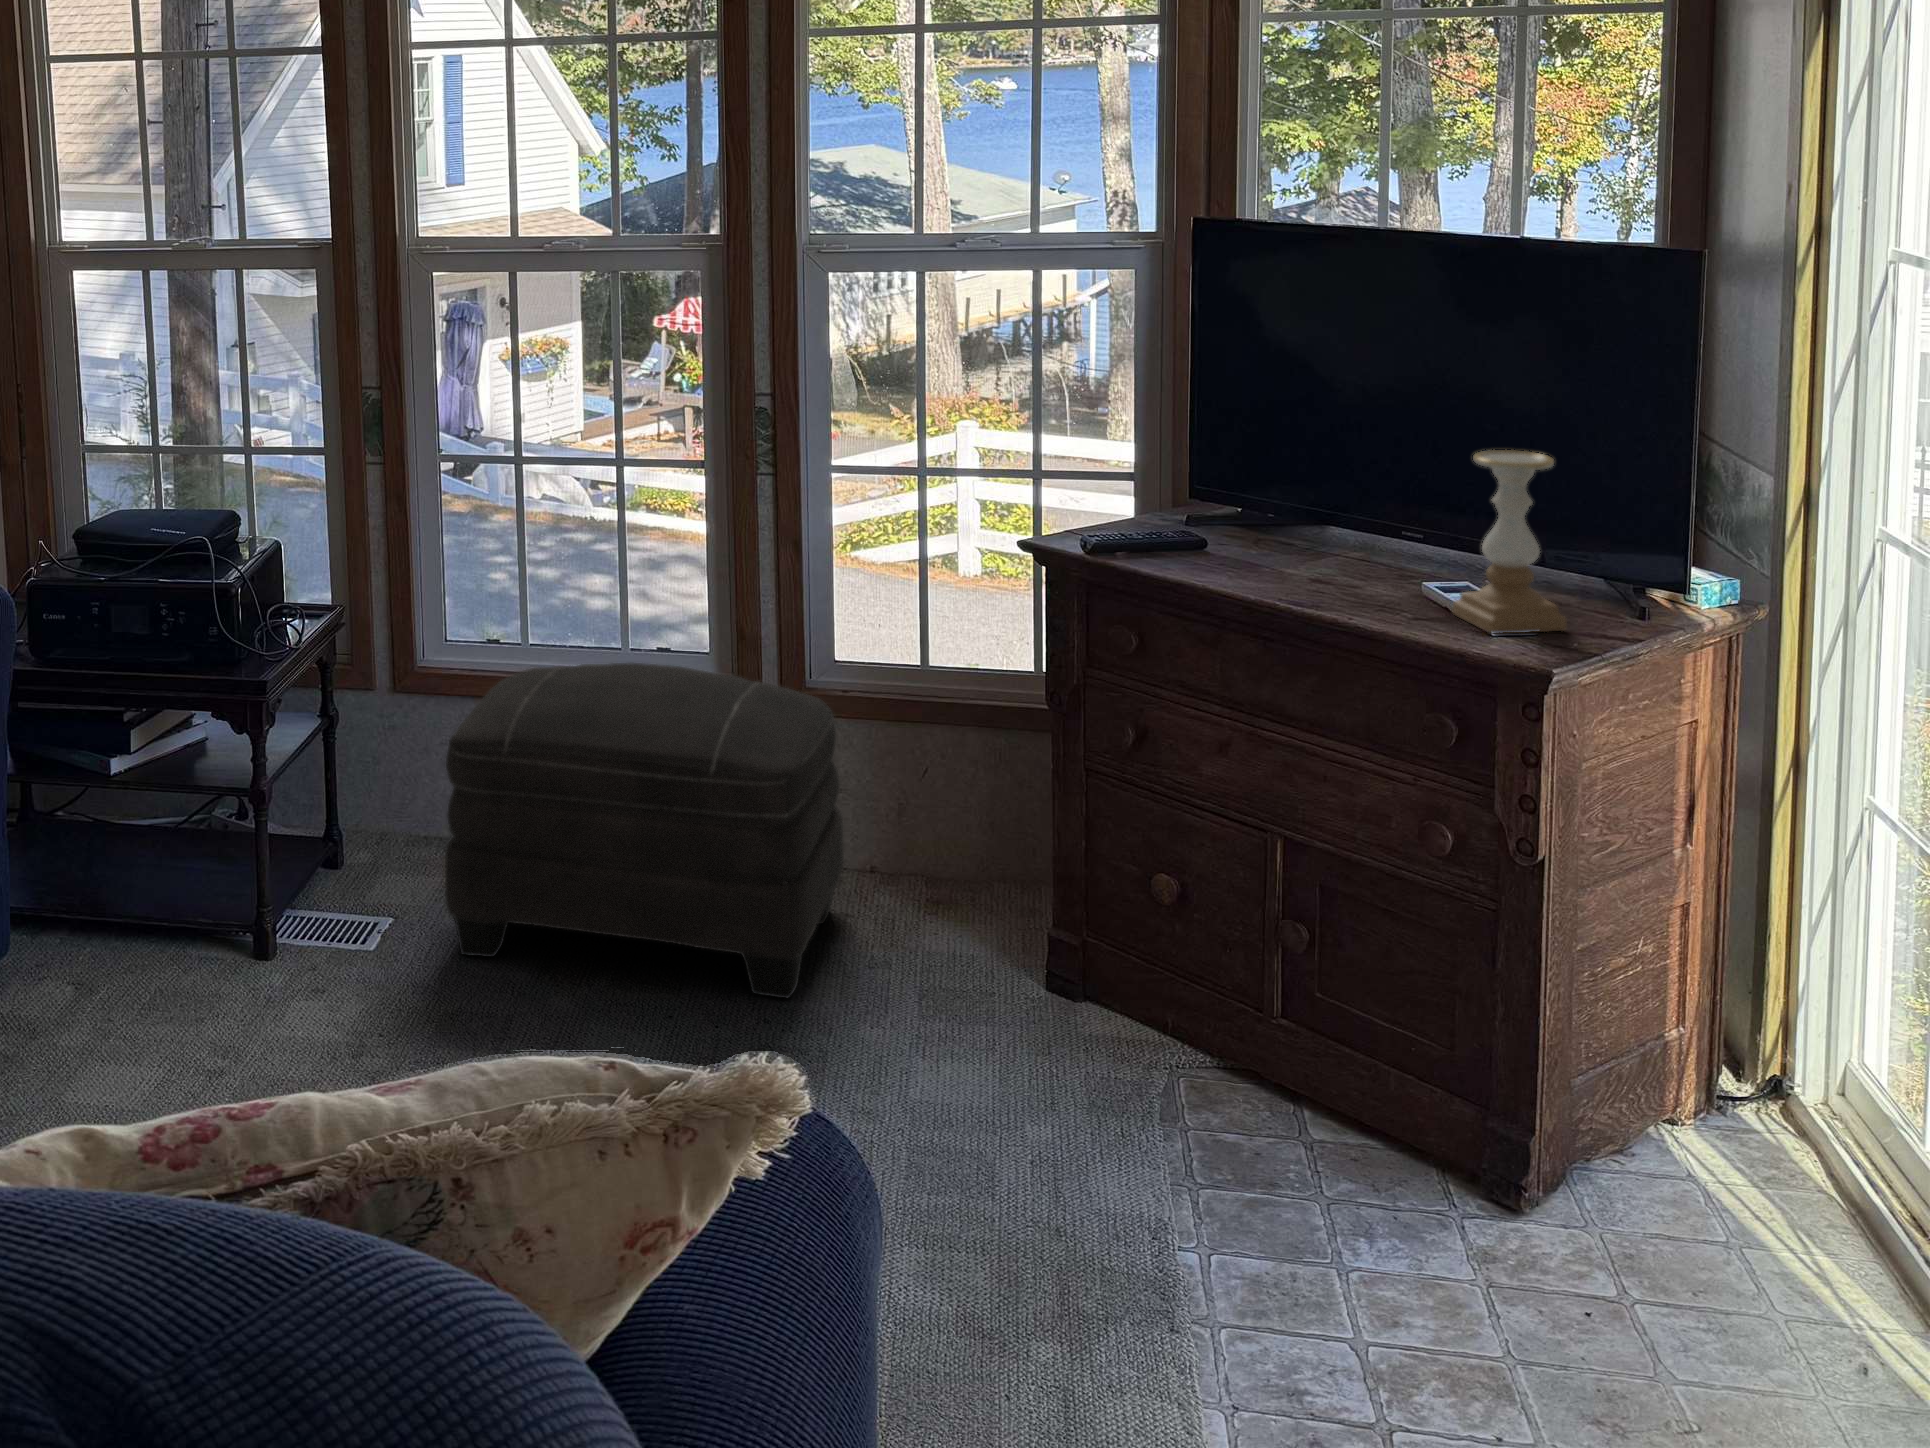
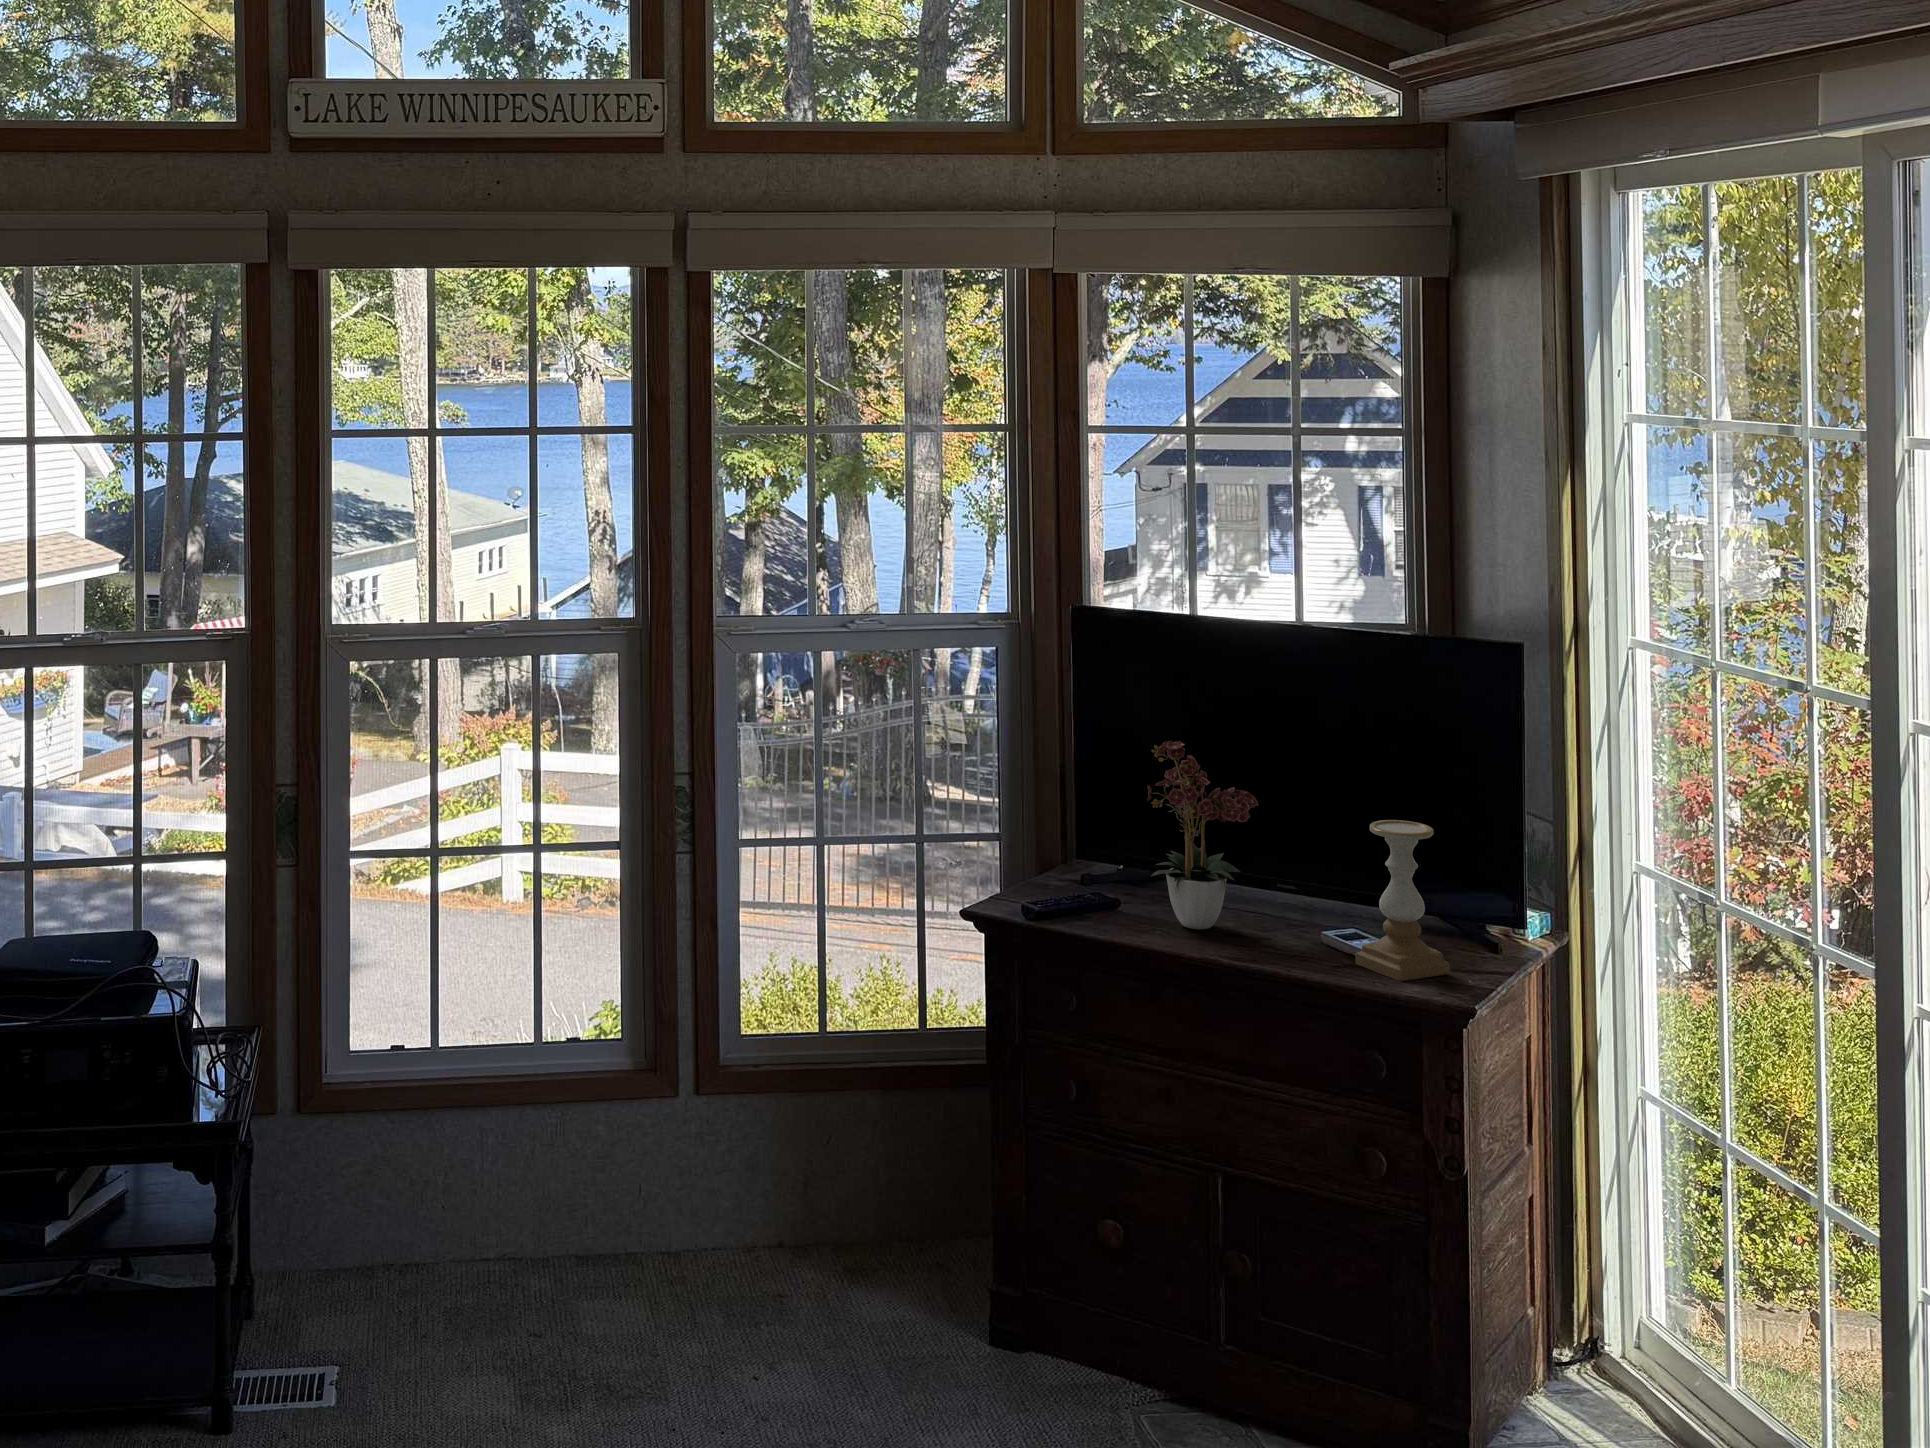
flower arrangement: none [1222,347,1385,571] -> present [1147,741,1258,929]
ottoman: present [445,663,844,998] -> none [423,1055,790,1386]

